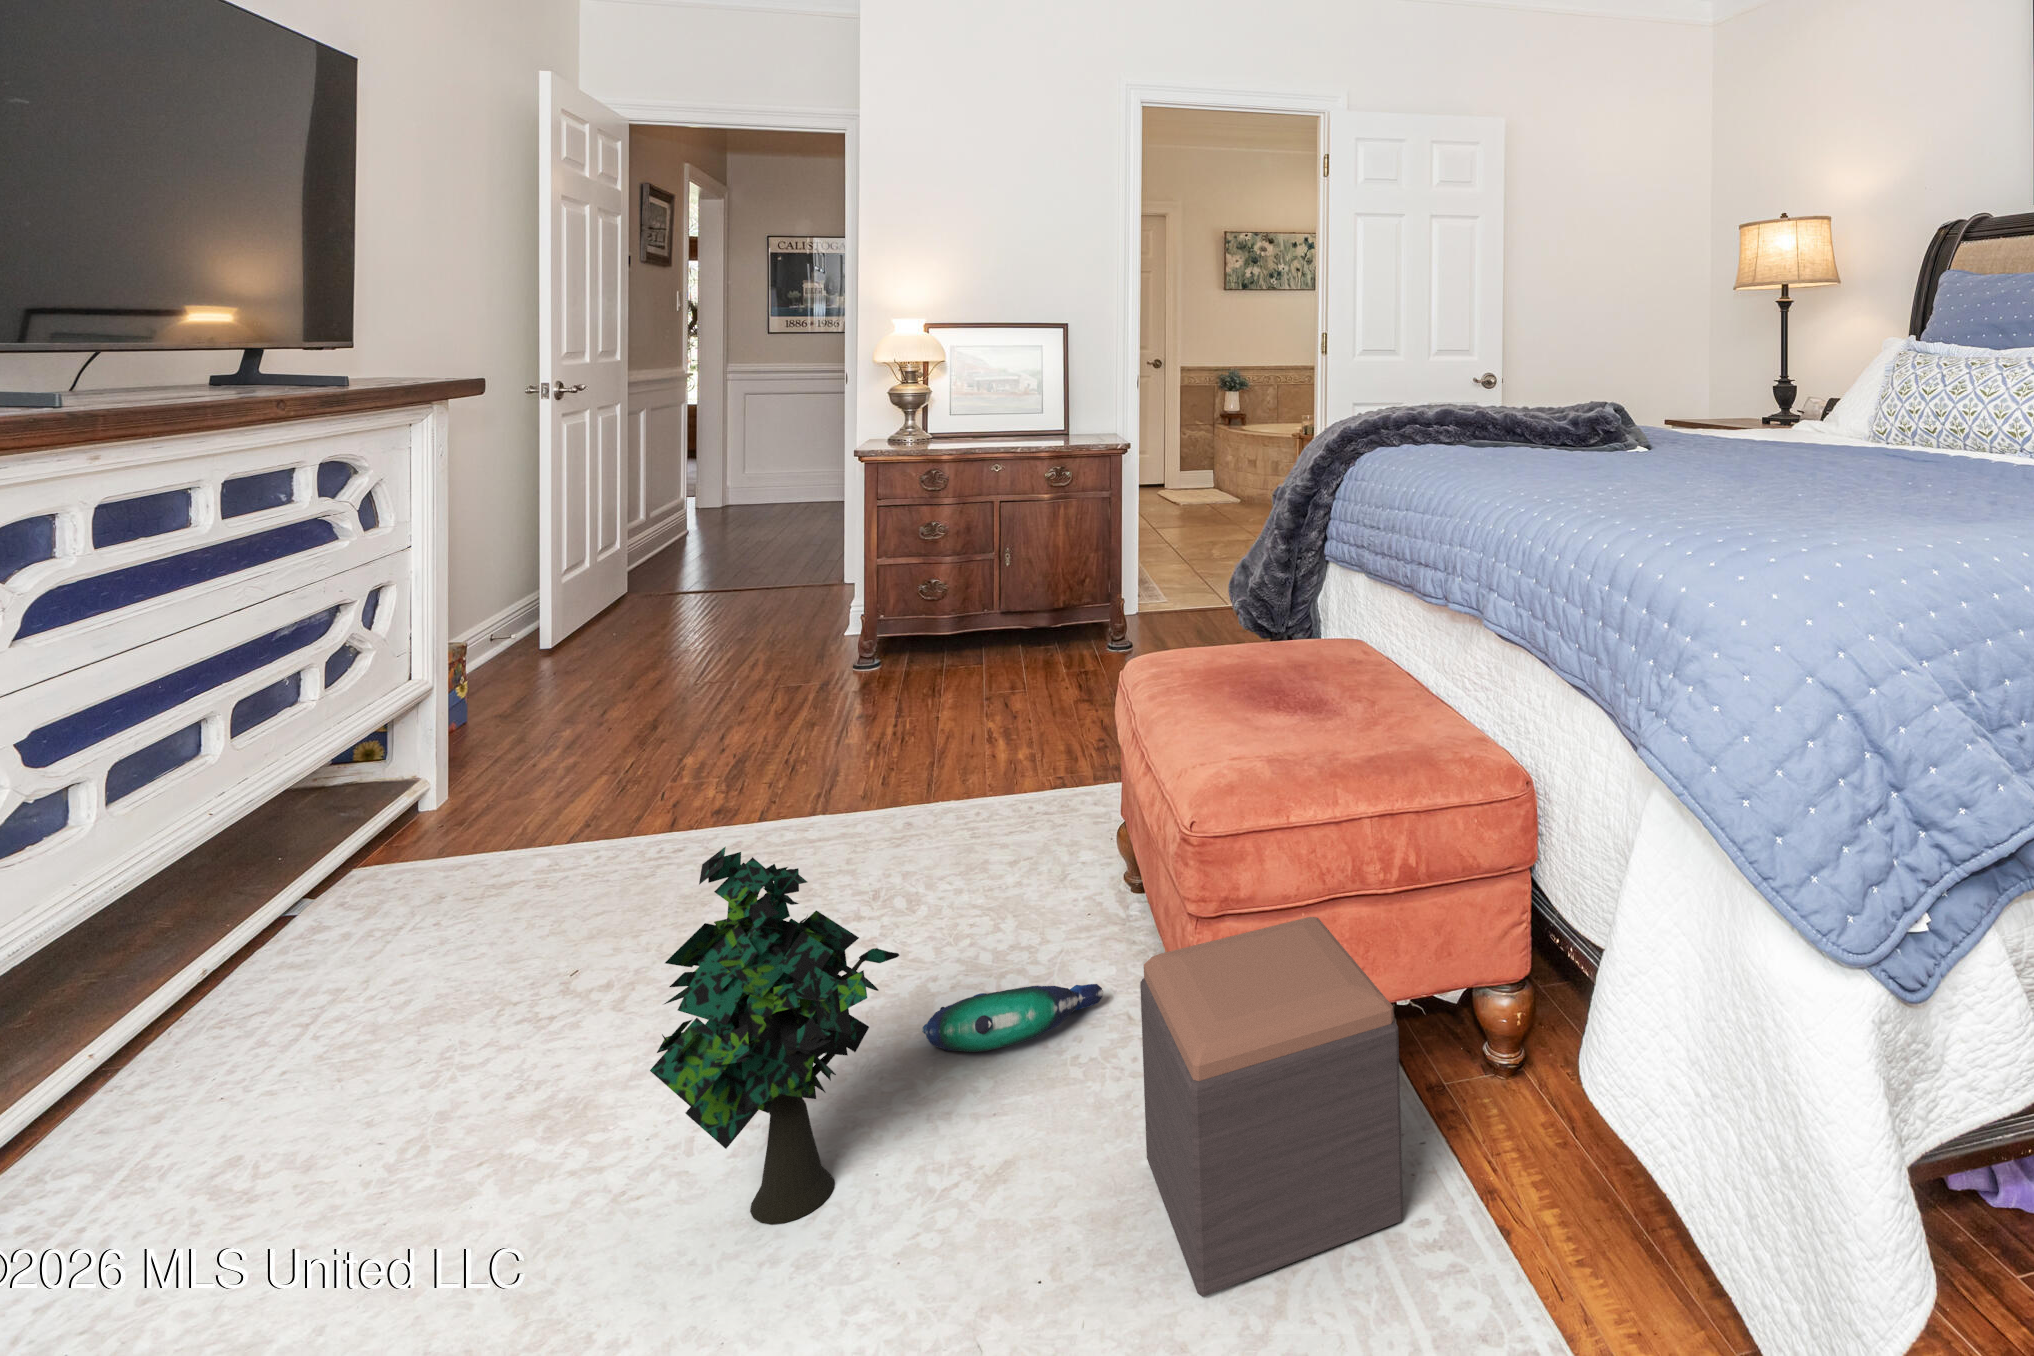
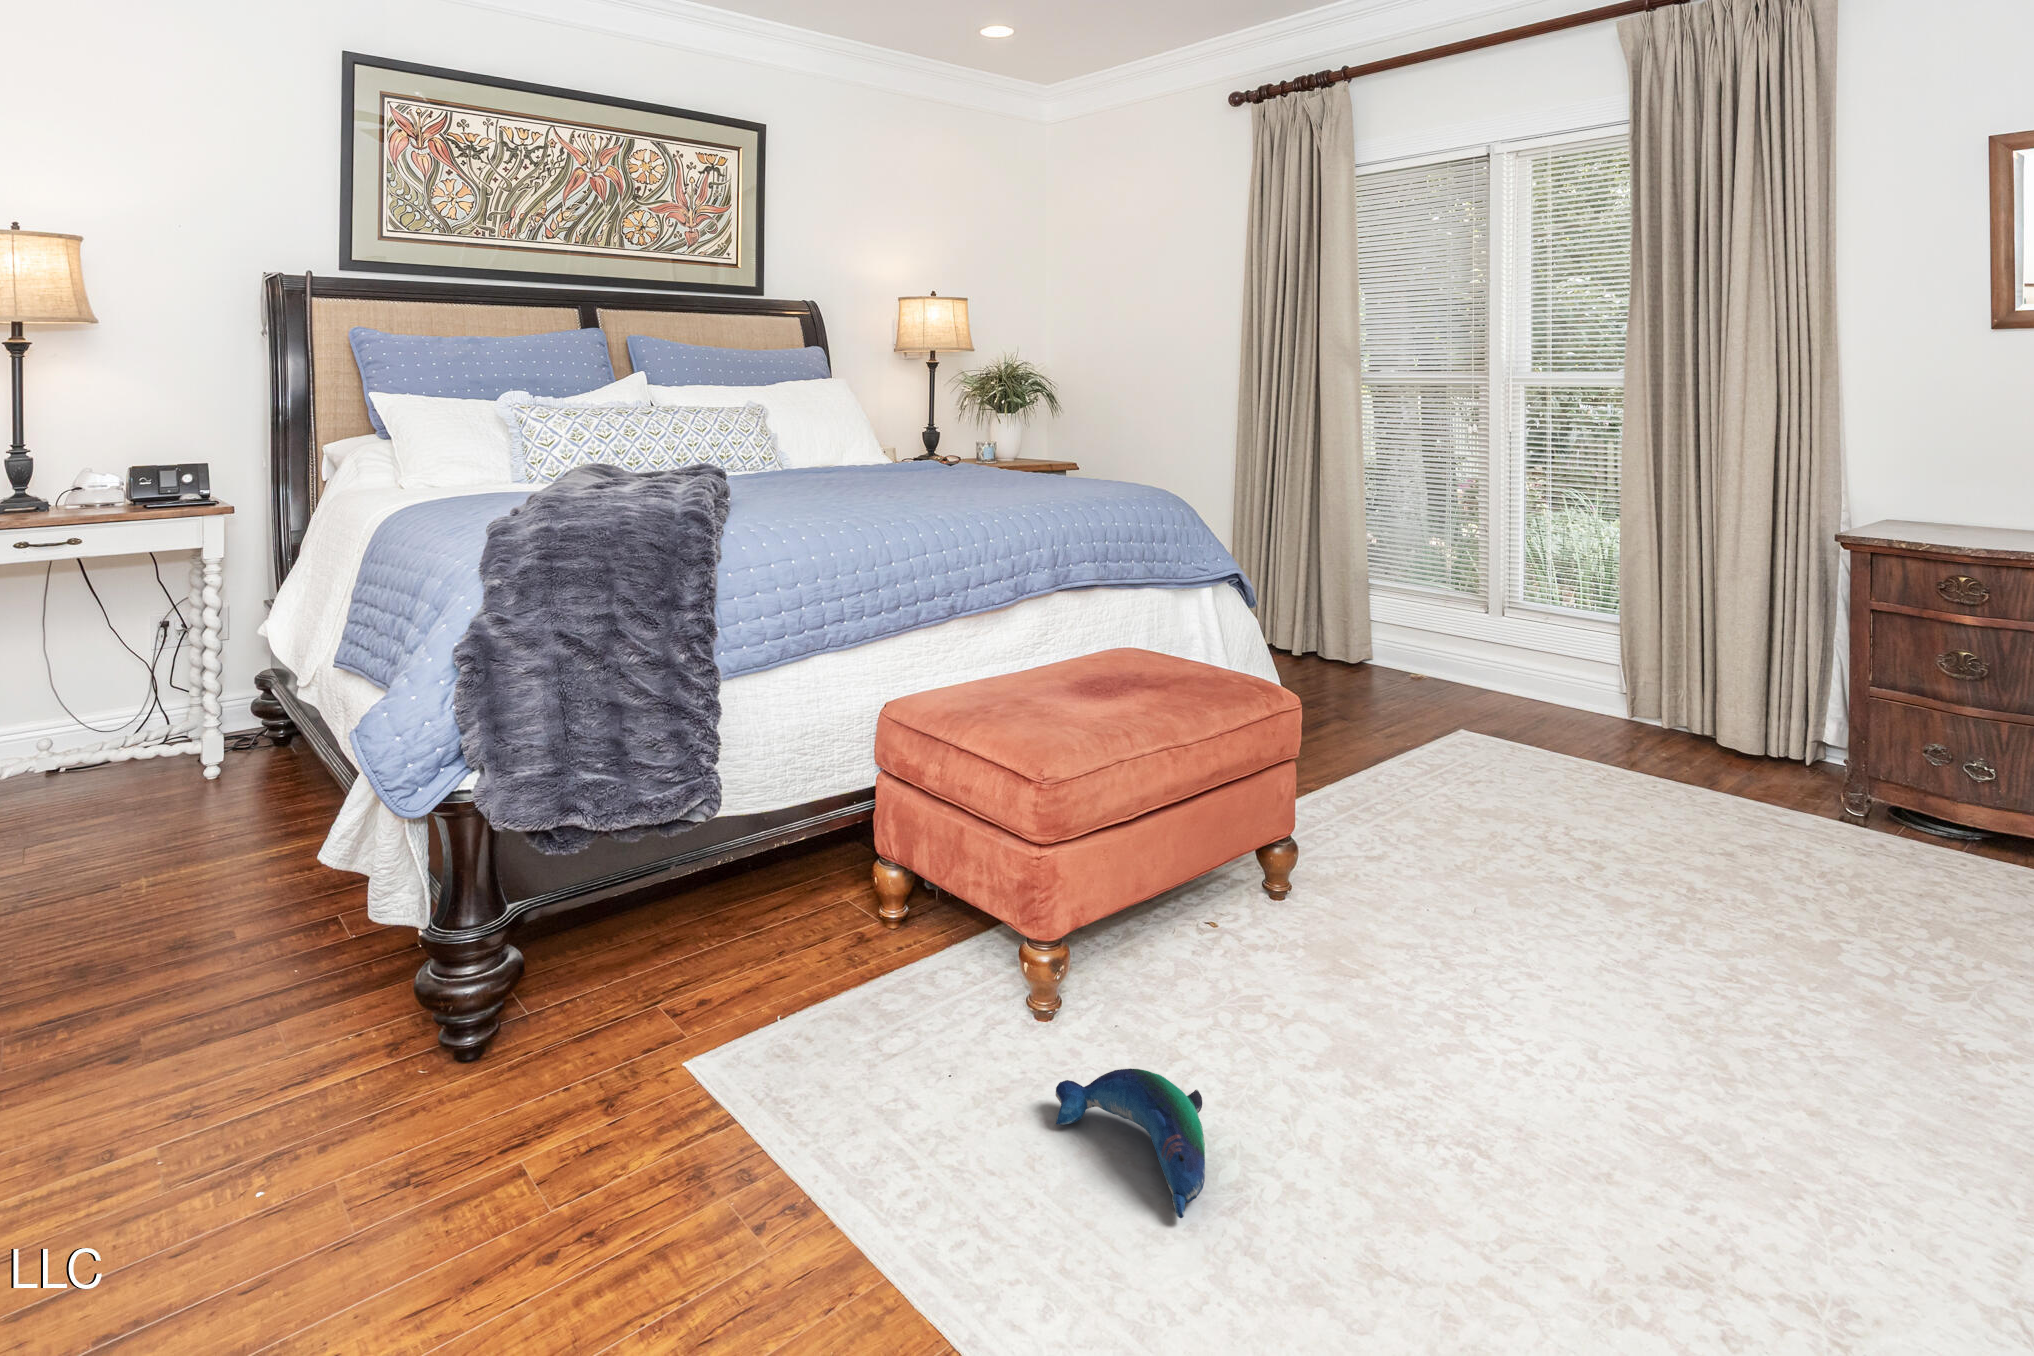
decorative plant: present [650,847,899,1224] -> none [1335,856,1555,1217]
footstool: present [1140,917,1403,1297] -> none [1121,780,1315,1010]

